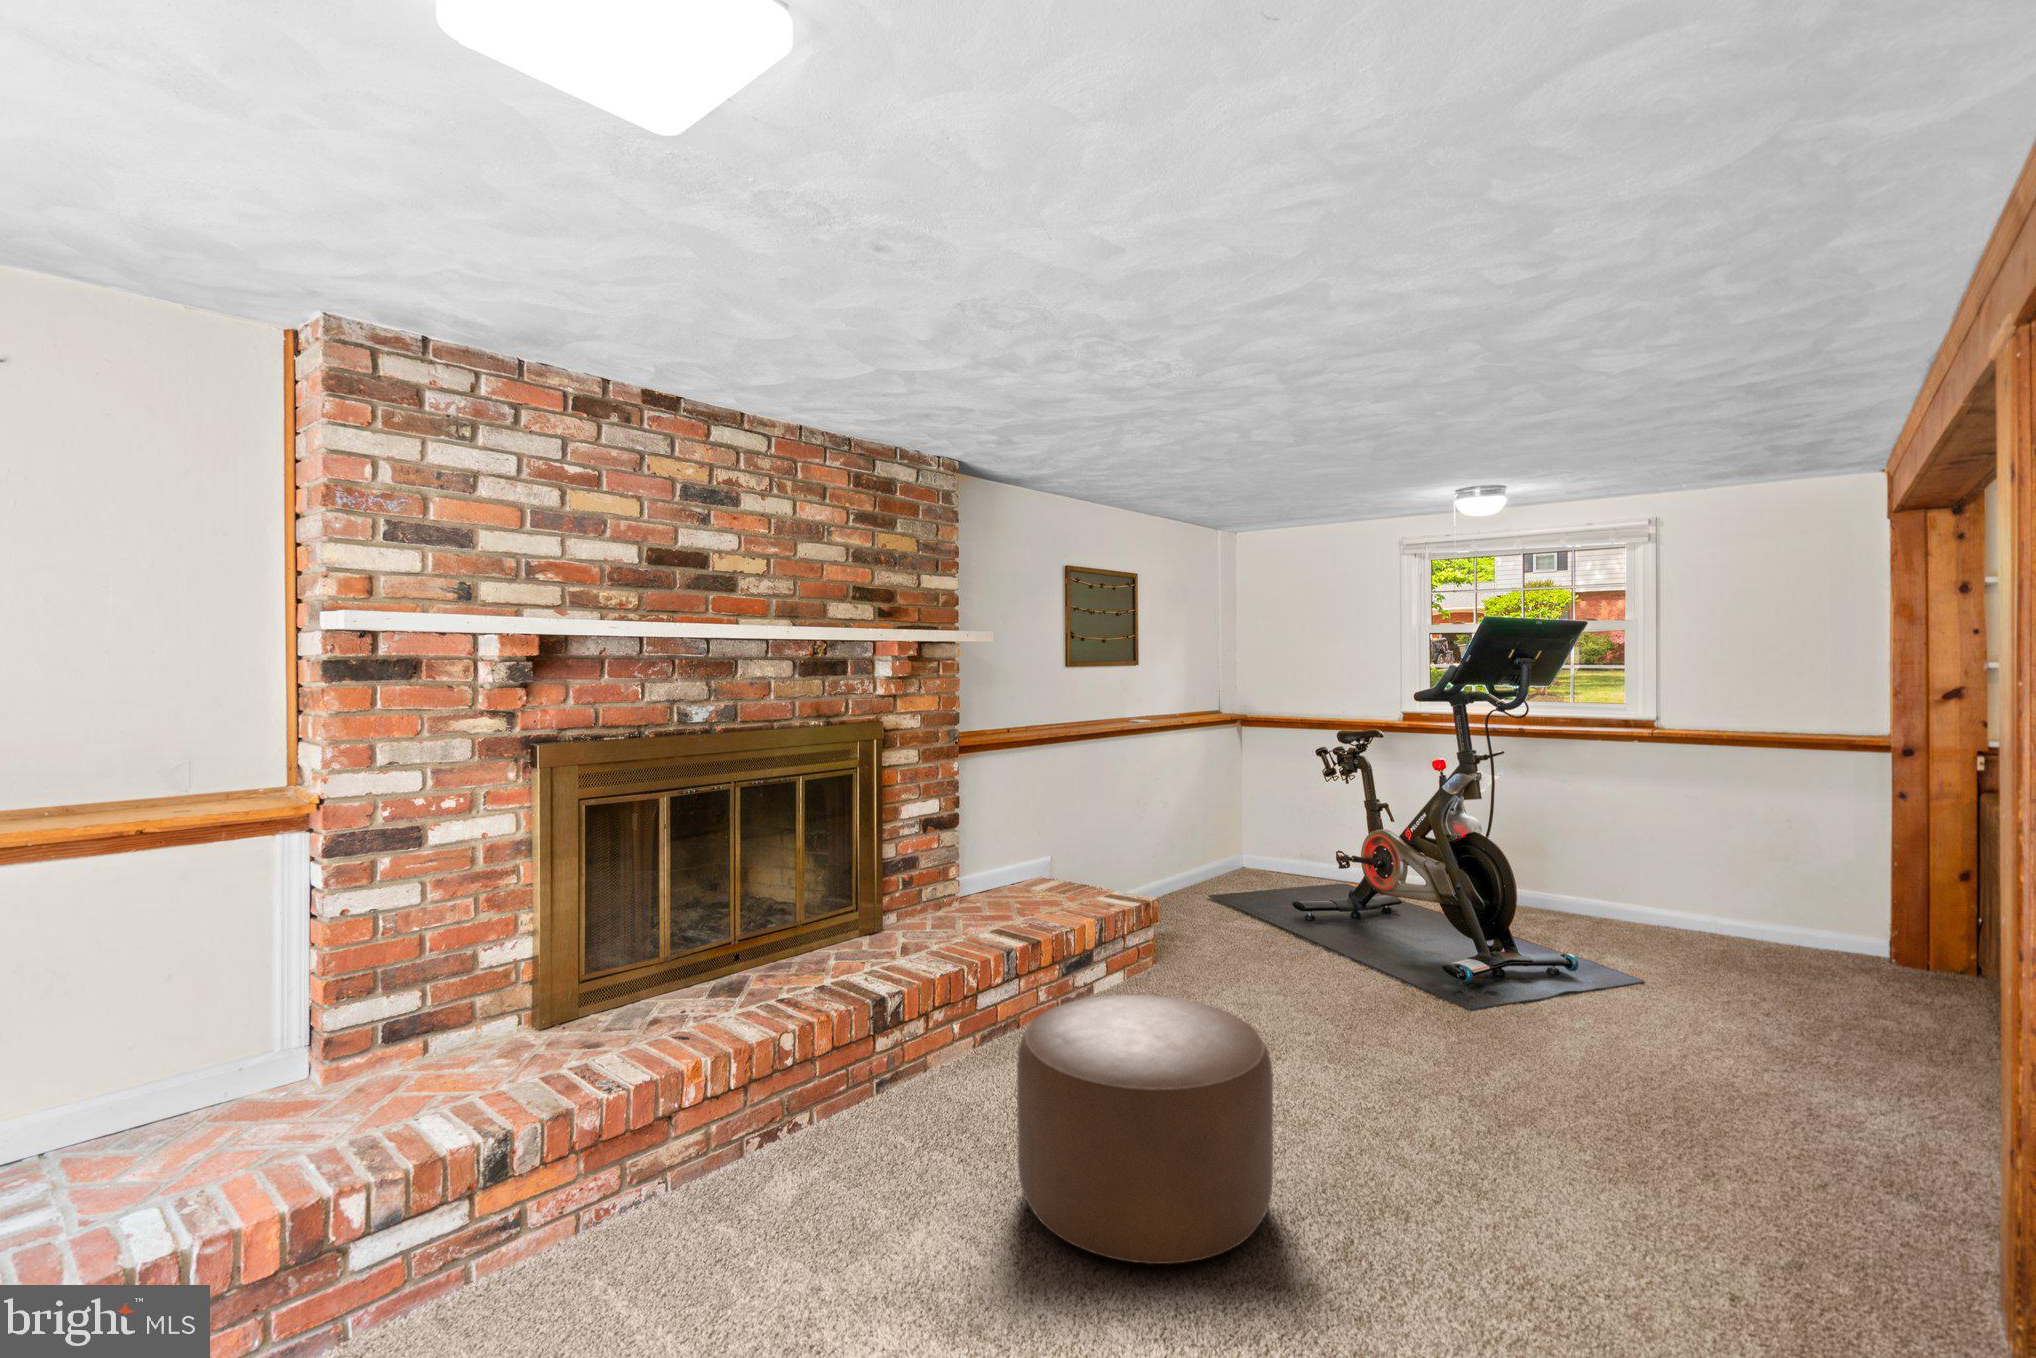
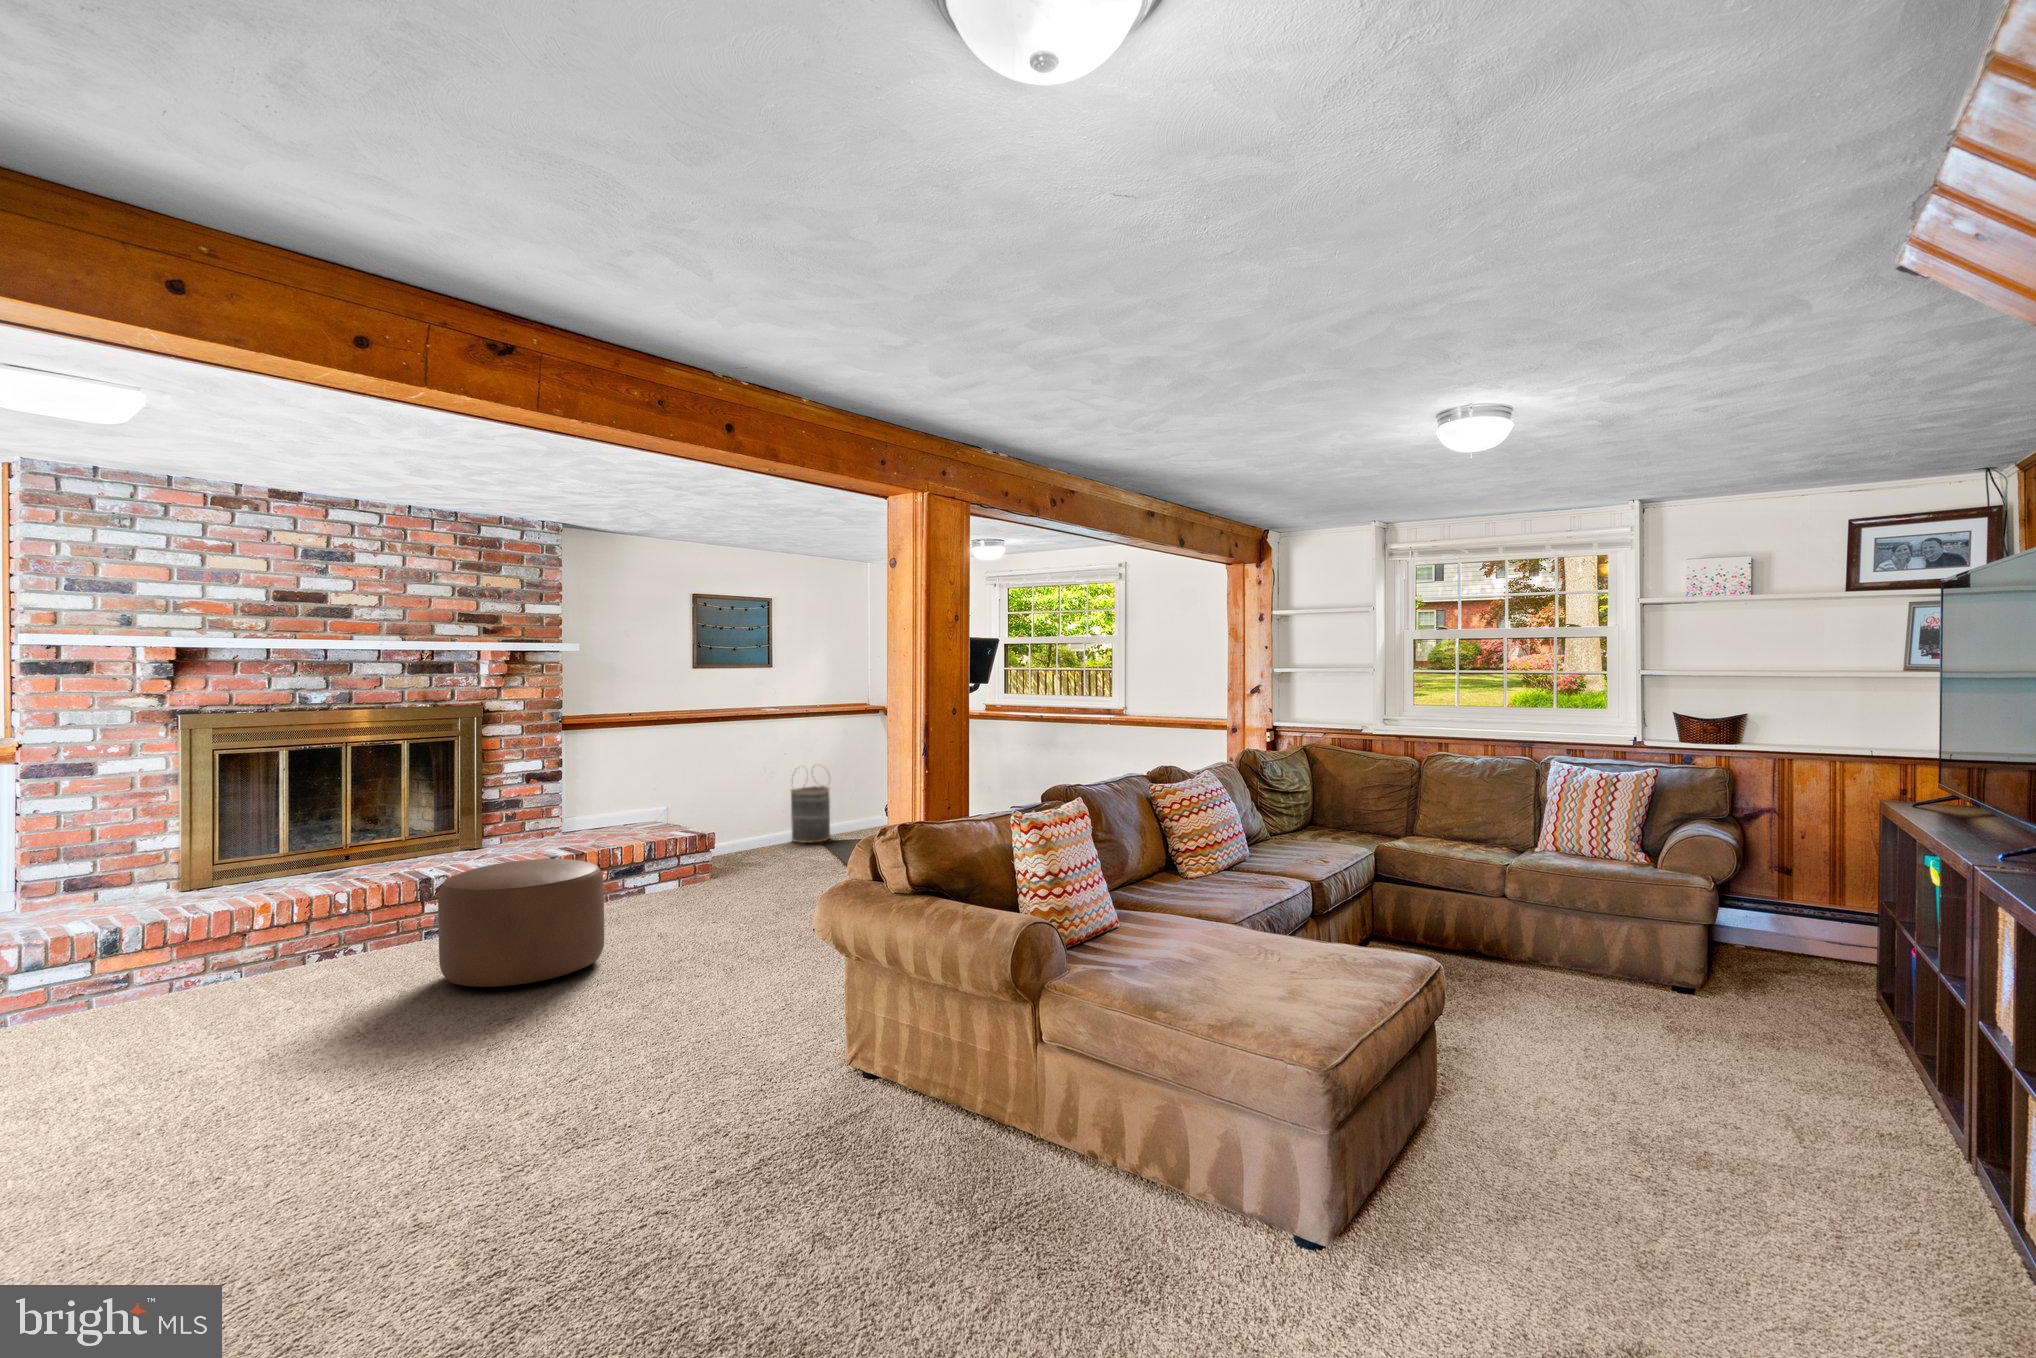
basket: none [1169,794,1219,900] -> present [791,767,831,843]

